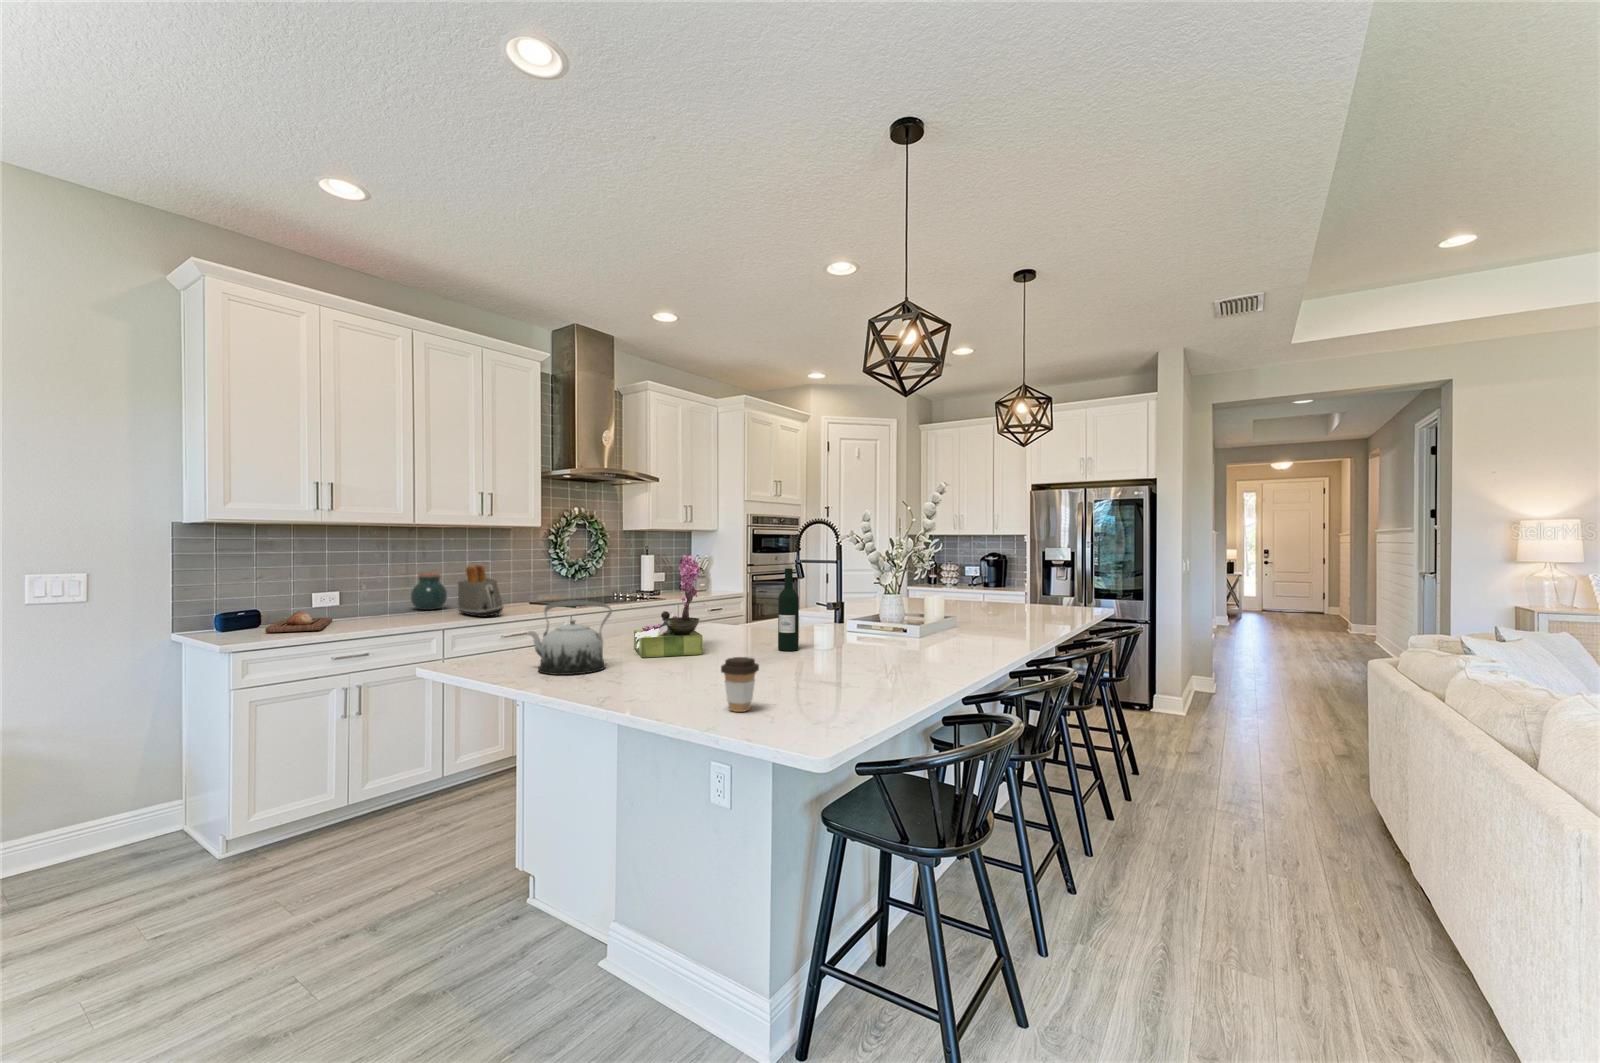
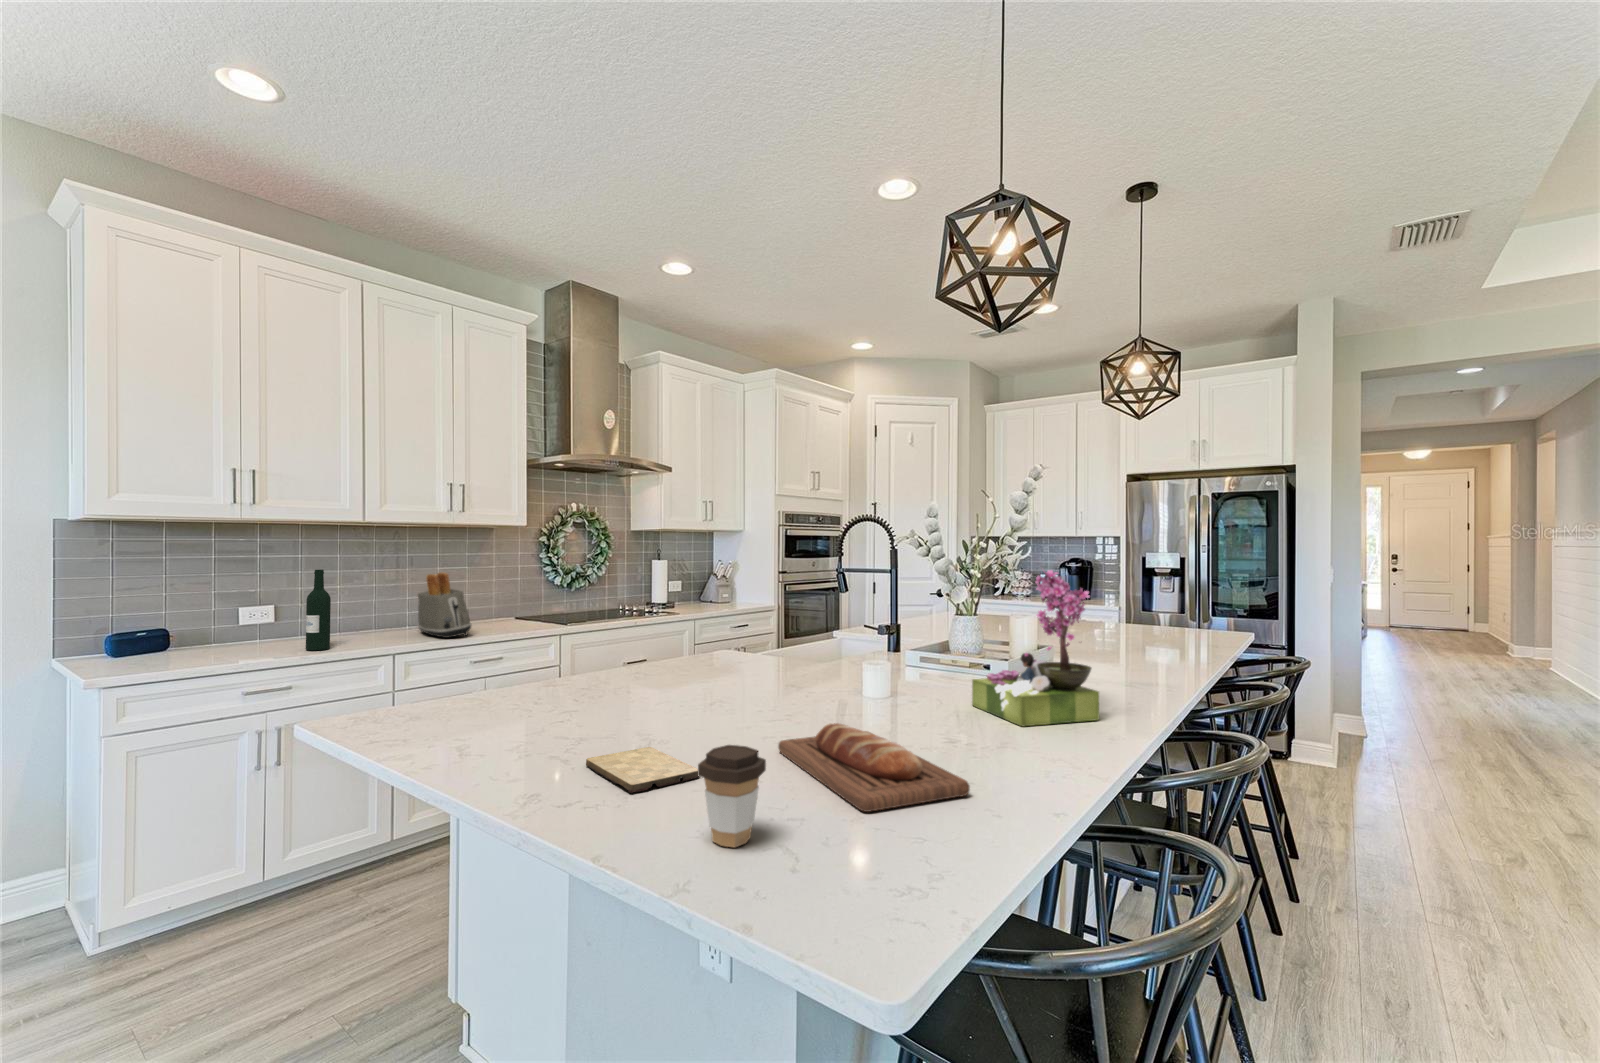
flower arrangement: present [634,555,705,658] -> present [972,570,1099,726]
wine bottle: present [778,568,799,651] -> present [306,570,331,651]
jar: present [410,573,447,610] -> none [364,582,410,627]
teapot: present [527,600,612,675] -> none [434,631,562,747]
bread loaf: present [265,611,332,633] -> present [778,723,970,812]
cutting board: none [639,672,713,693] -> present [586,747,699,793]

